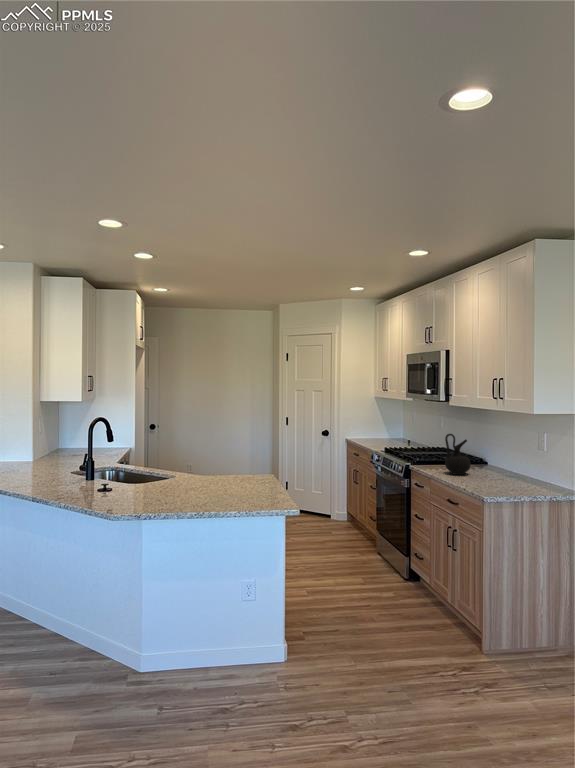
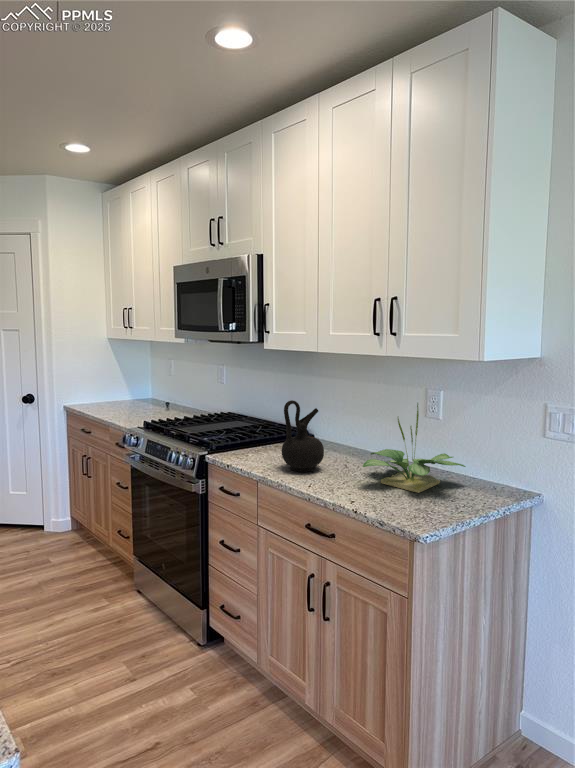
potted plant: none [481,437,548,488] -> present [363,403,466,493]

